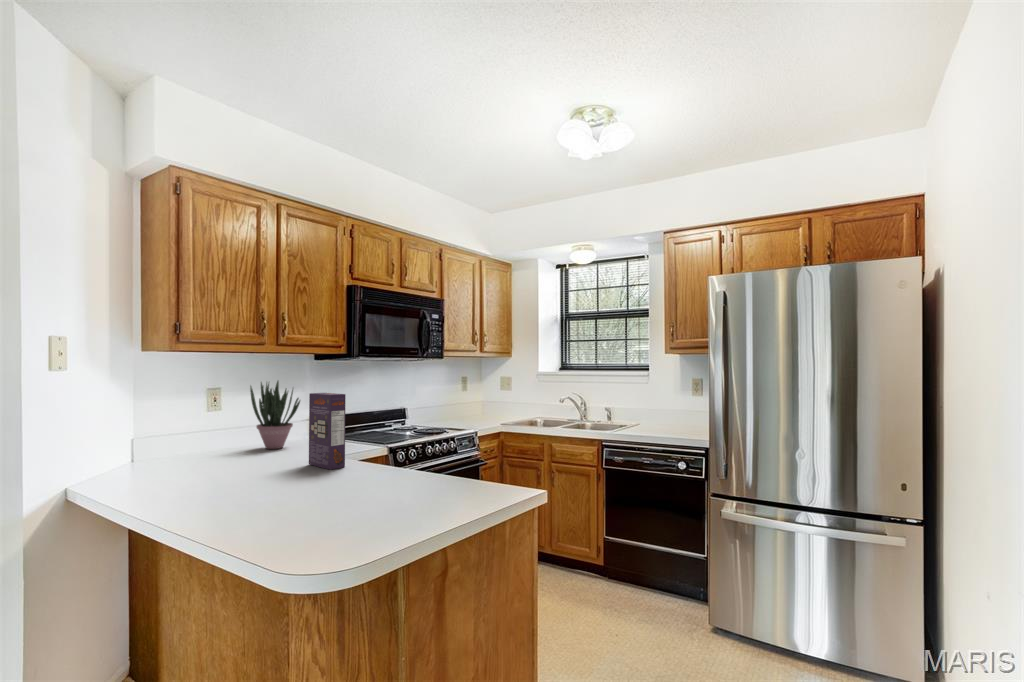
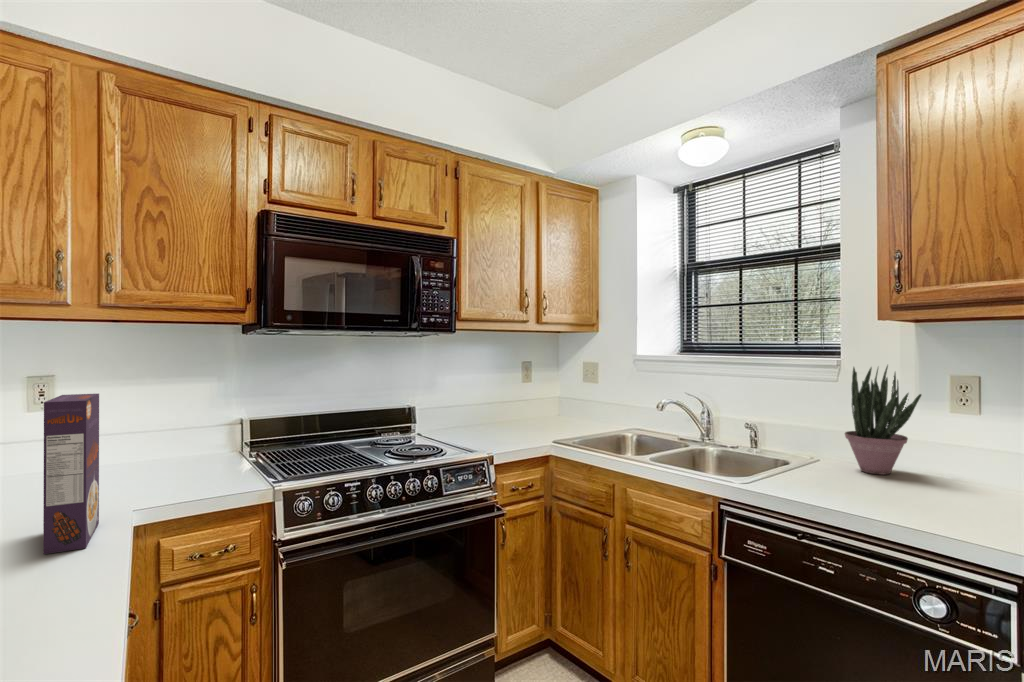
potted plant: present [250,381,300,449] -> present [845,365,921,475]

